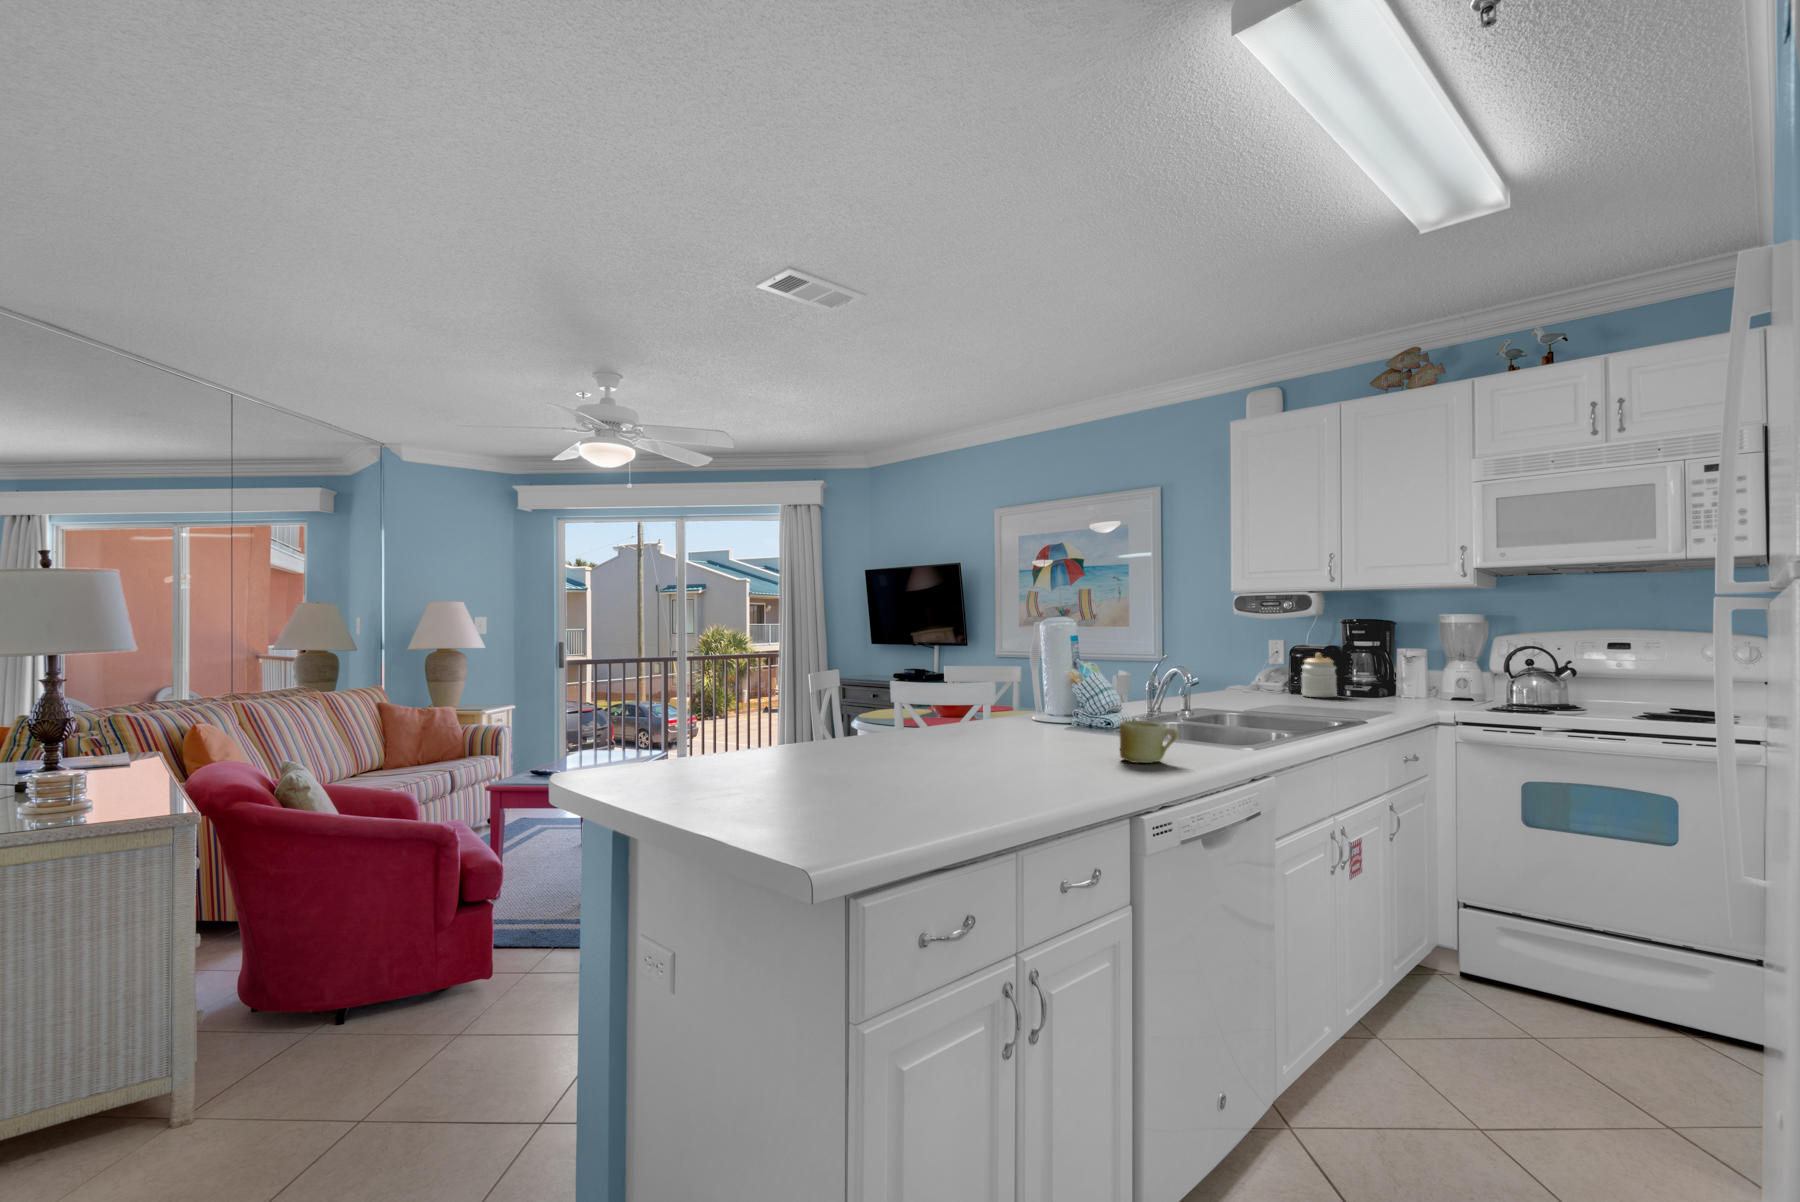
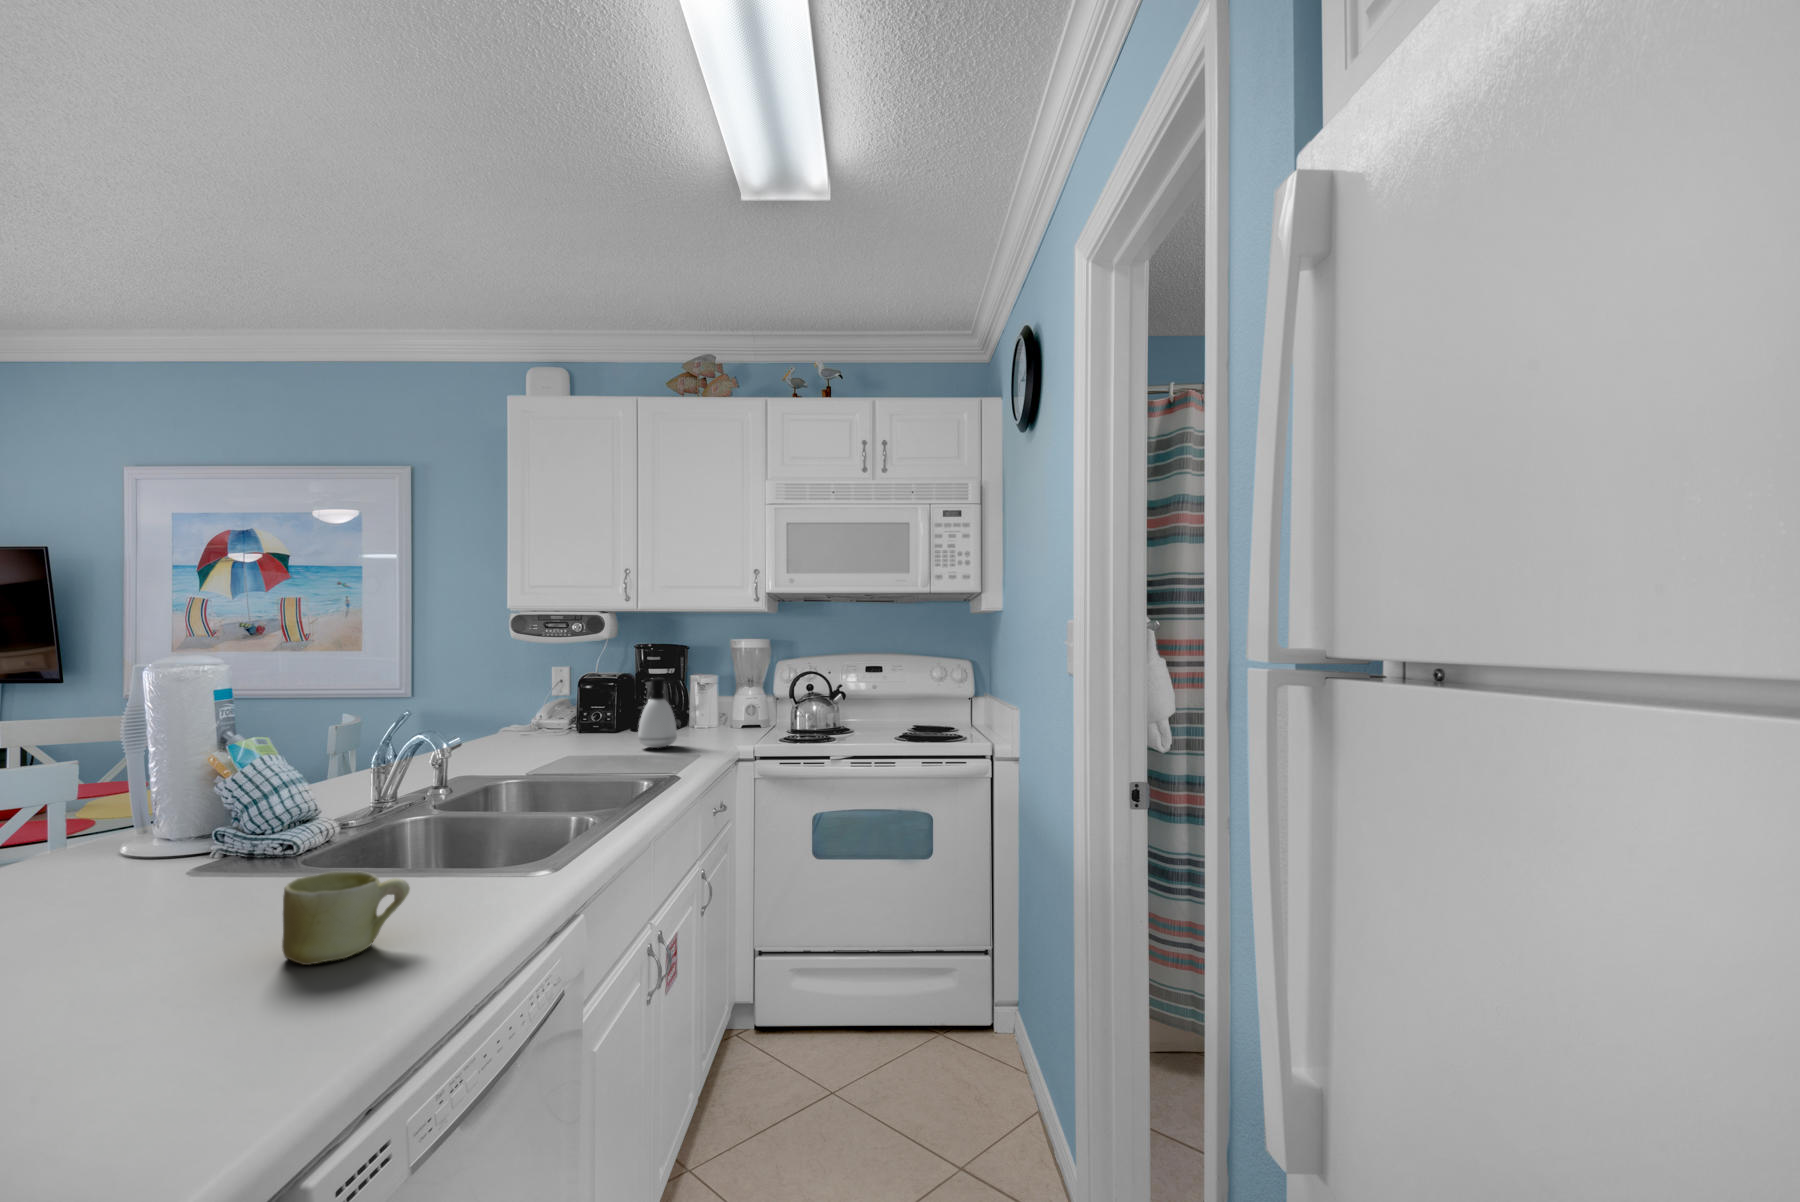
soap dispenser: none [1343,646,1379,706] -> present [638,678,677,748]
jar: present [1302,653,1337,697] -> none [590,685,629,738]

